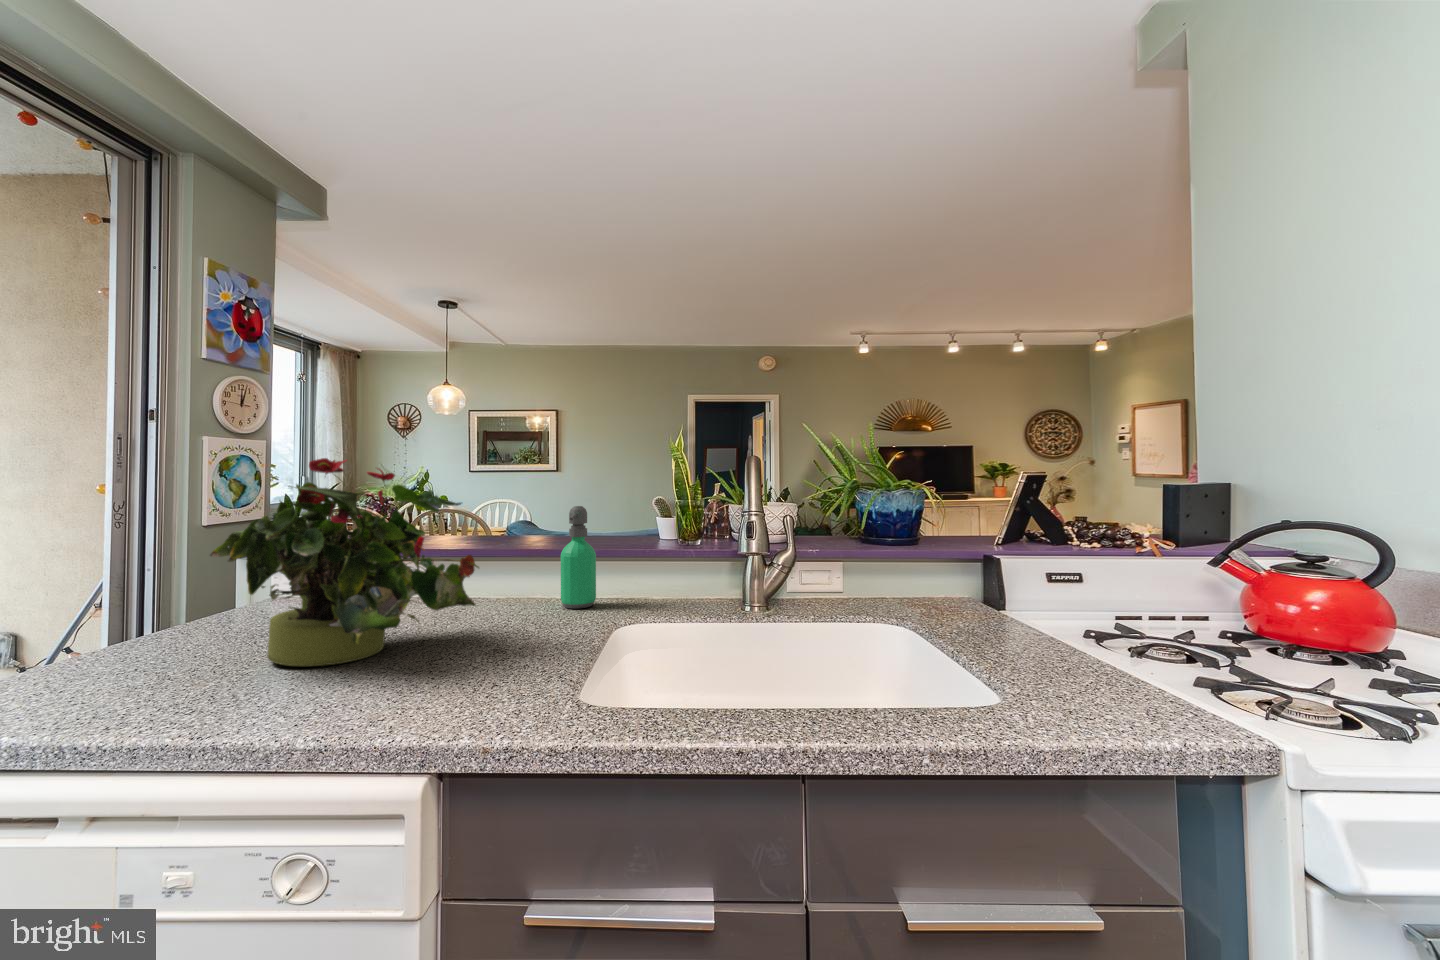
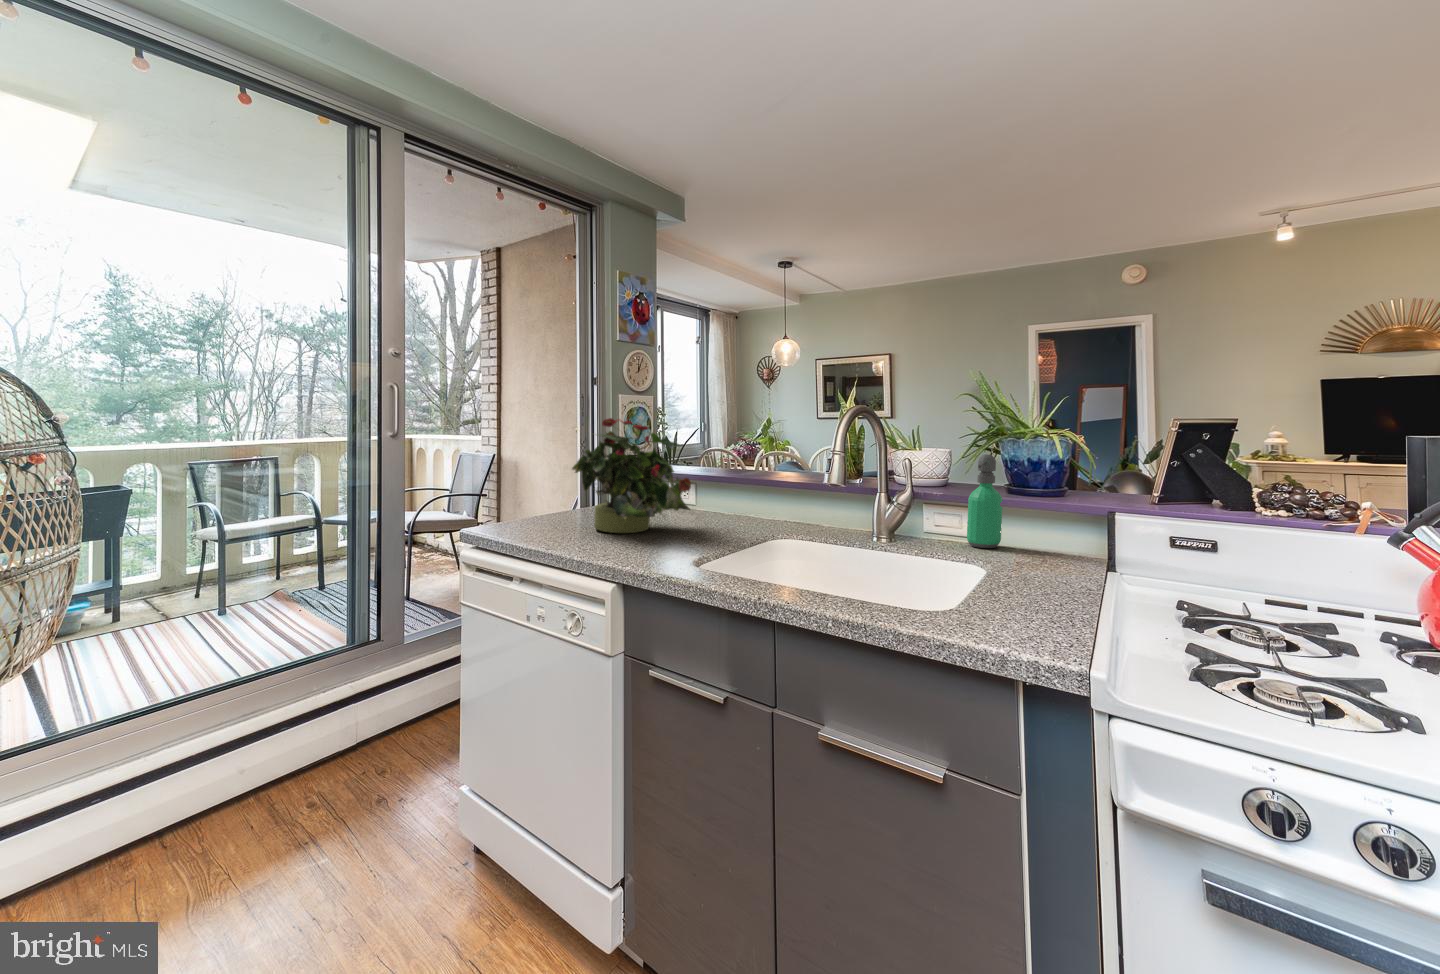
soap dispenser: present [561,506,596,608] -> present [967,455,1003,548]

